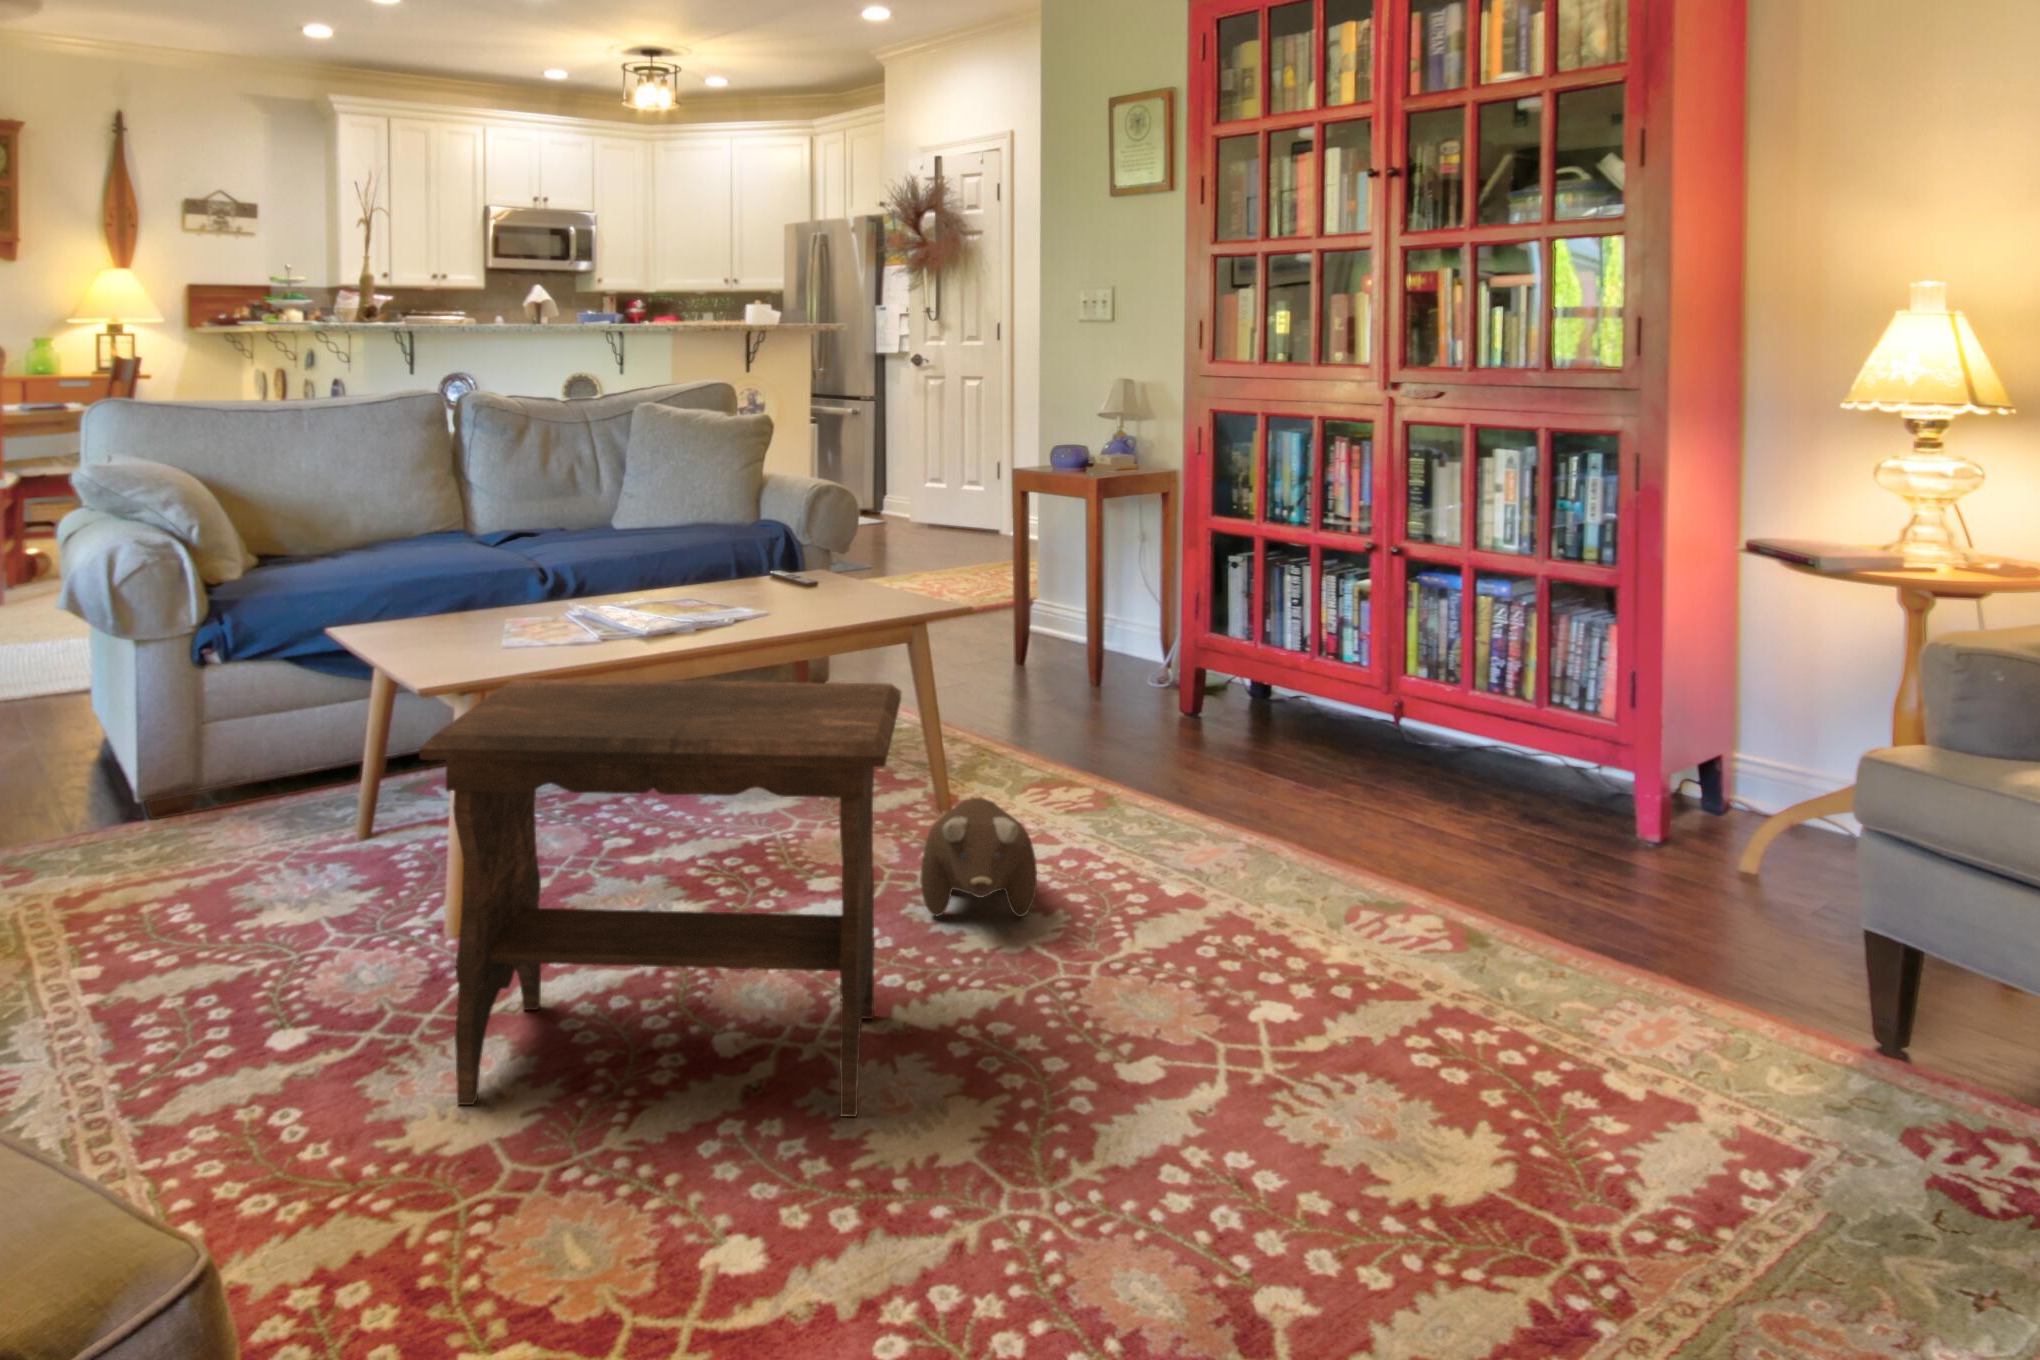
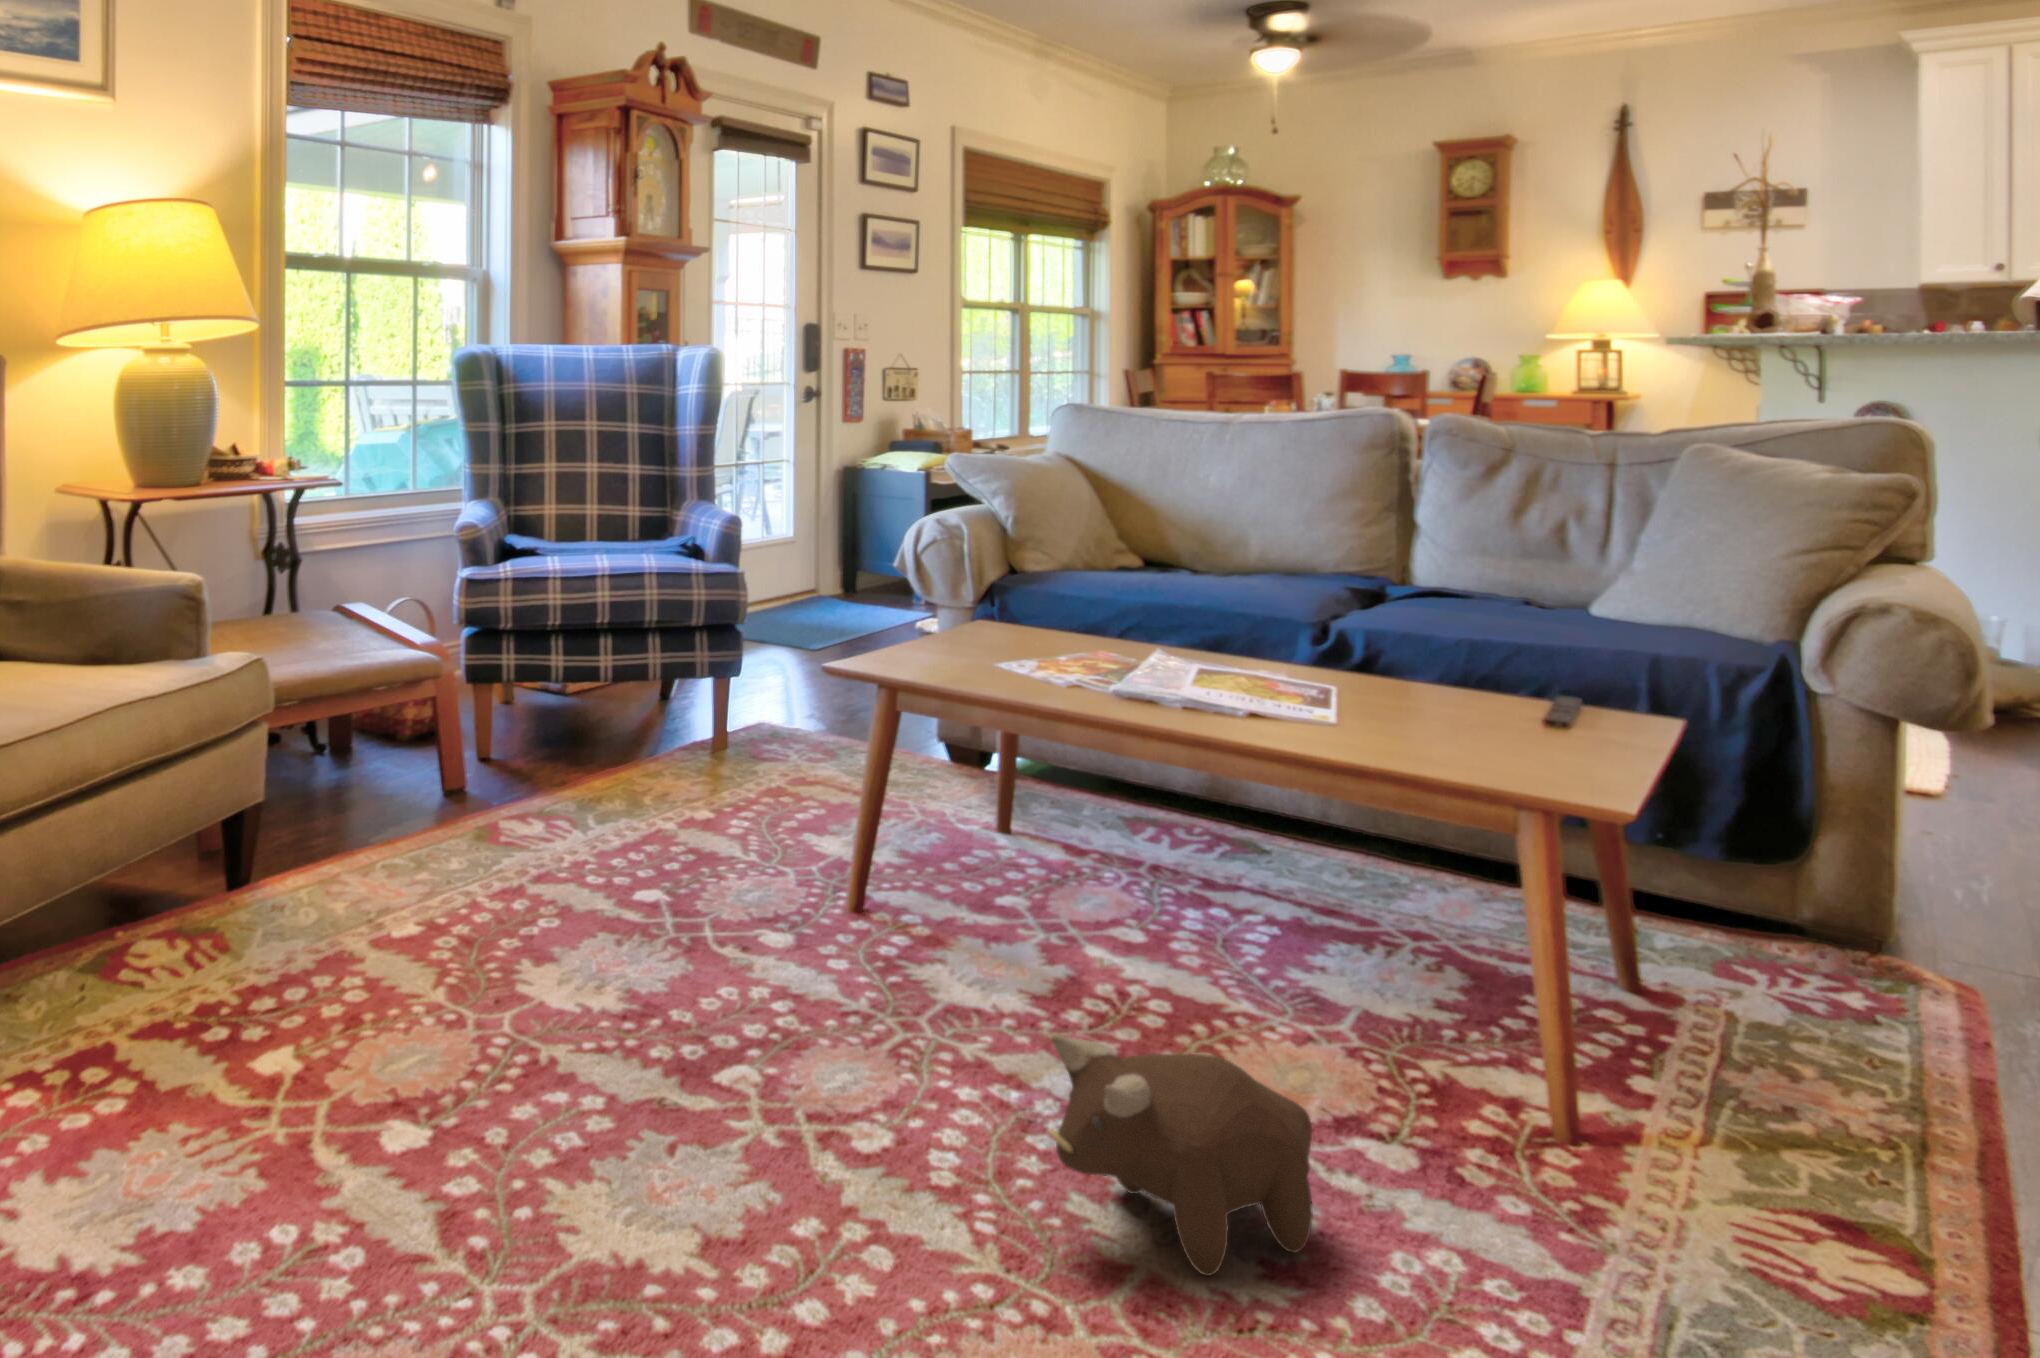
footstool: present [419,678,901,1117] -> none [544,660,854,1185]

